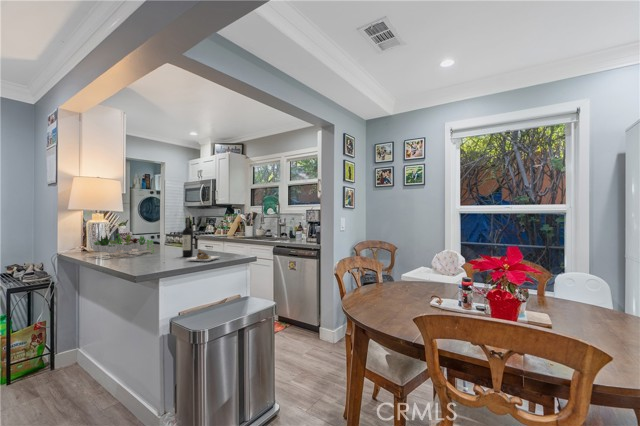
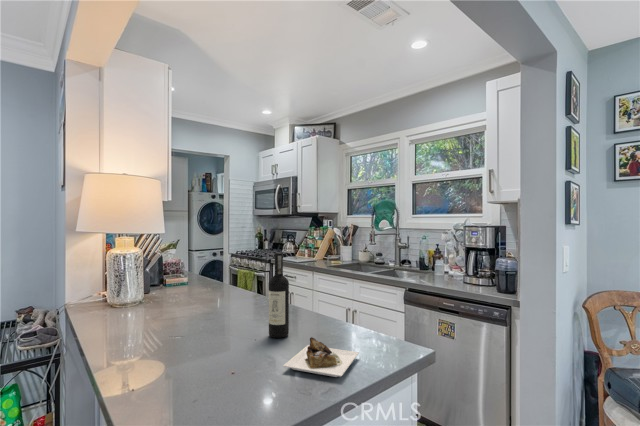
succulent plant: present [93,233,154,253] -> none [108,276,215,330]

